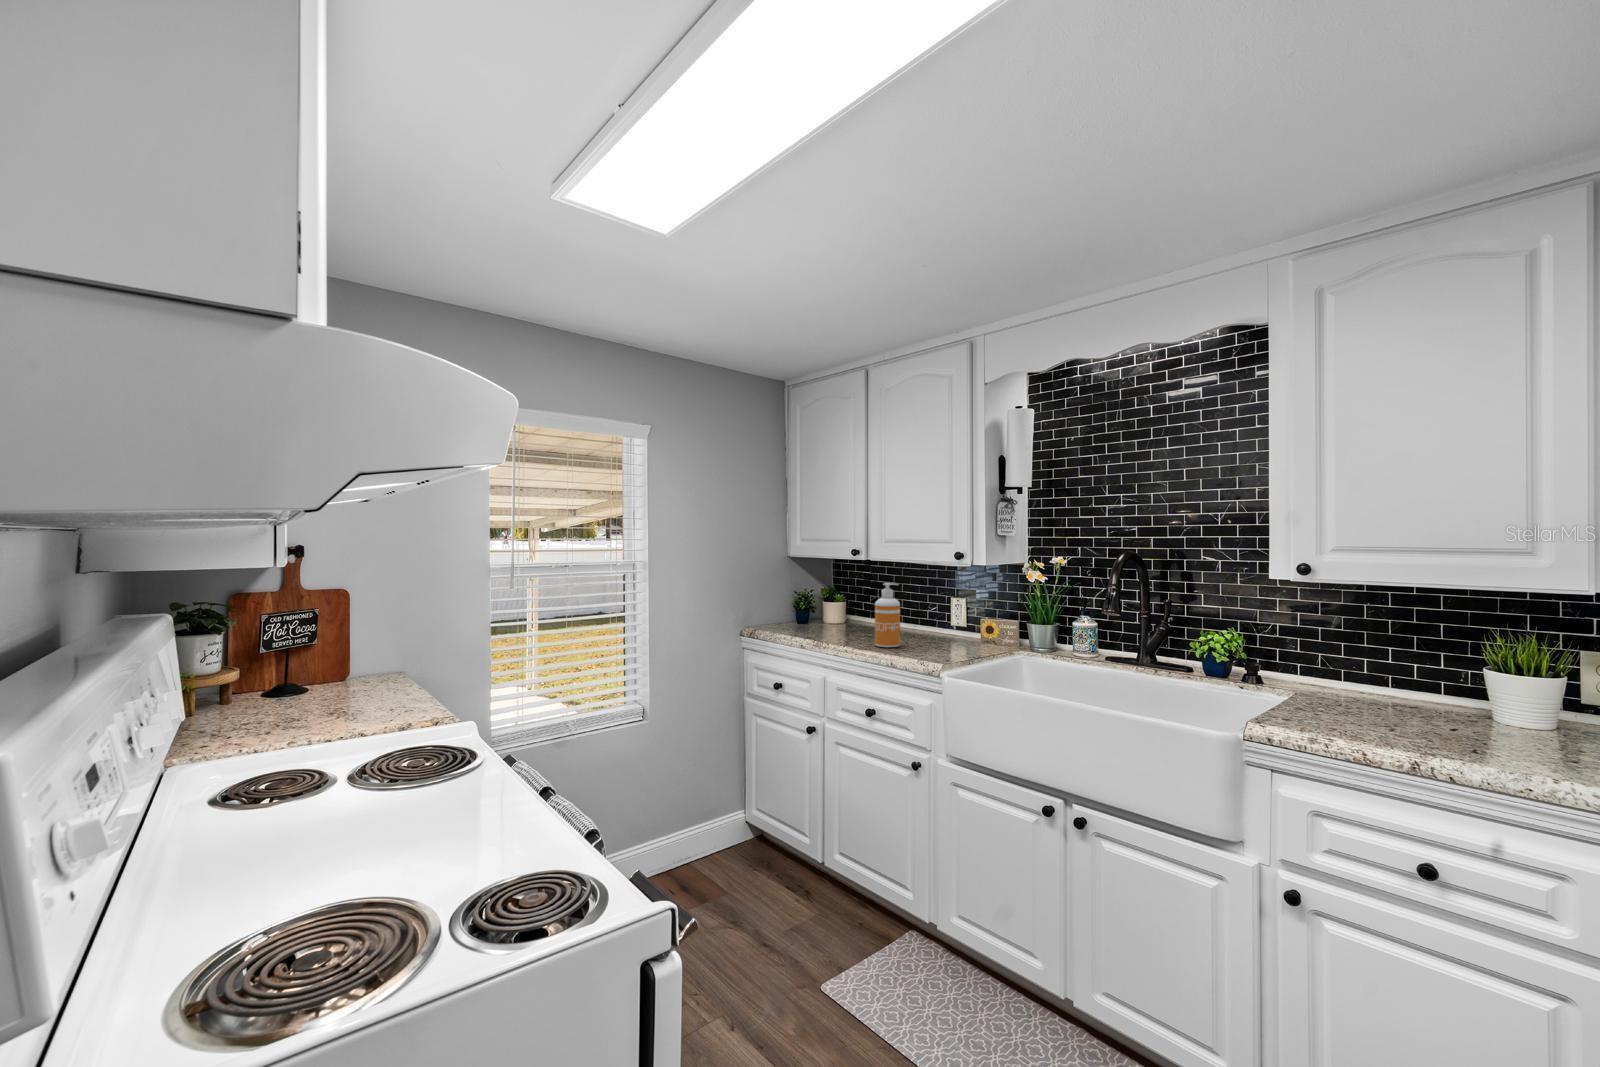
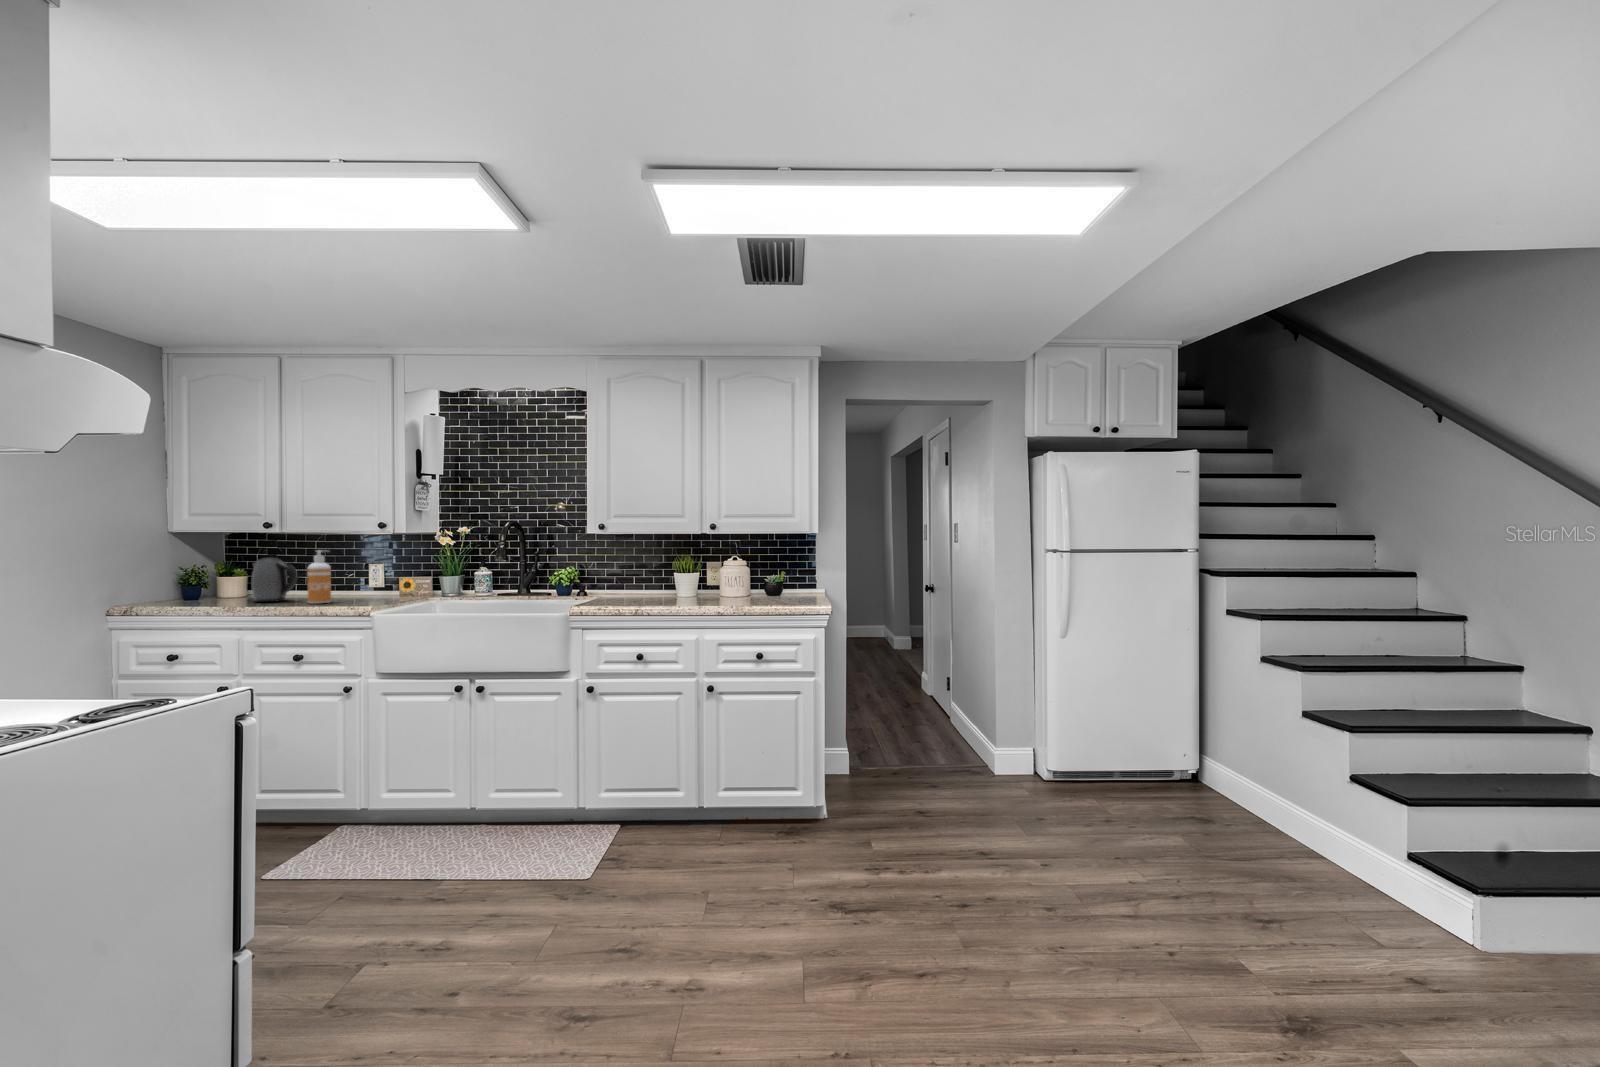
kettle: none [827,588,869,638] -> present [252,558,298,602]

